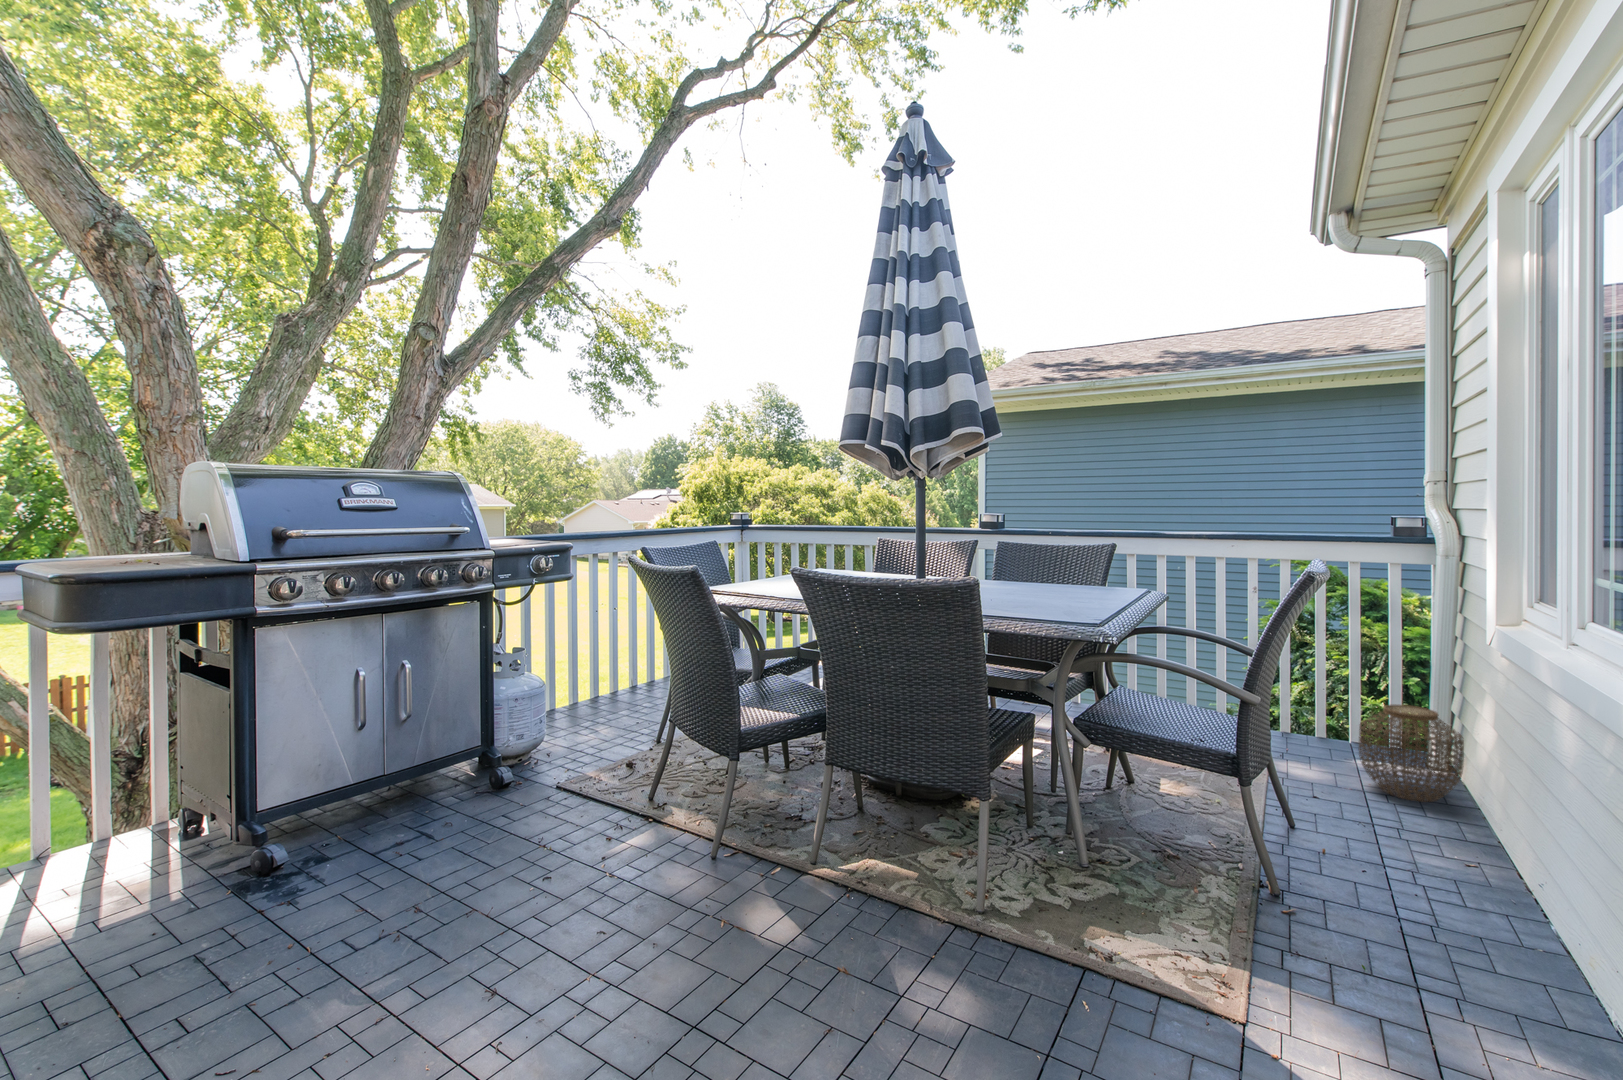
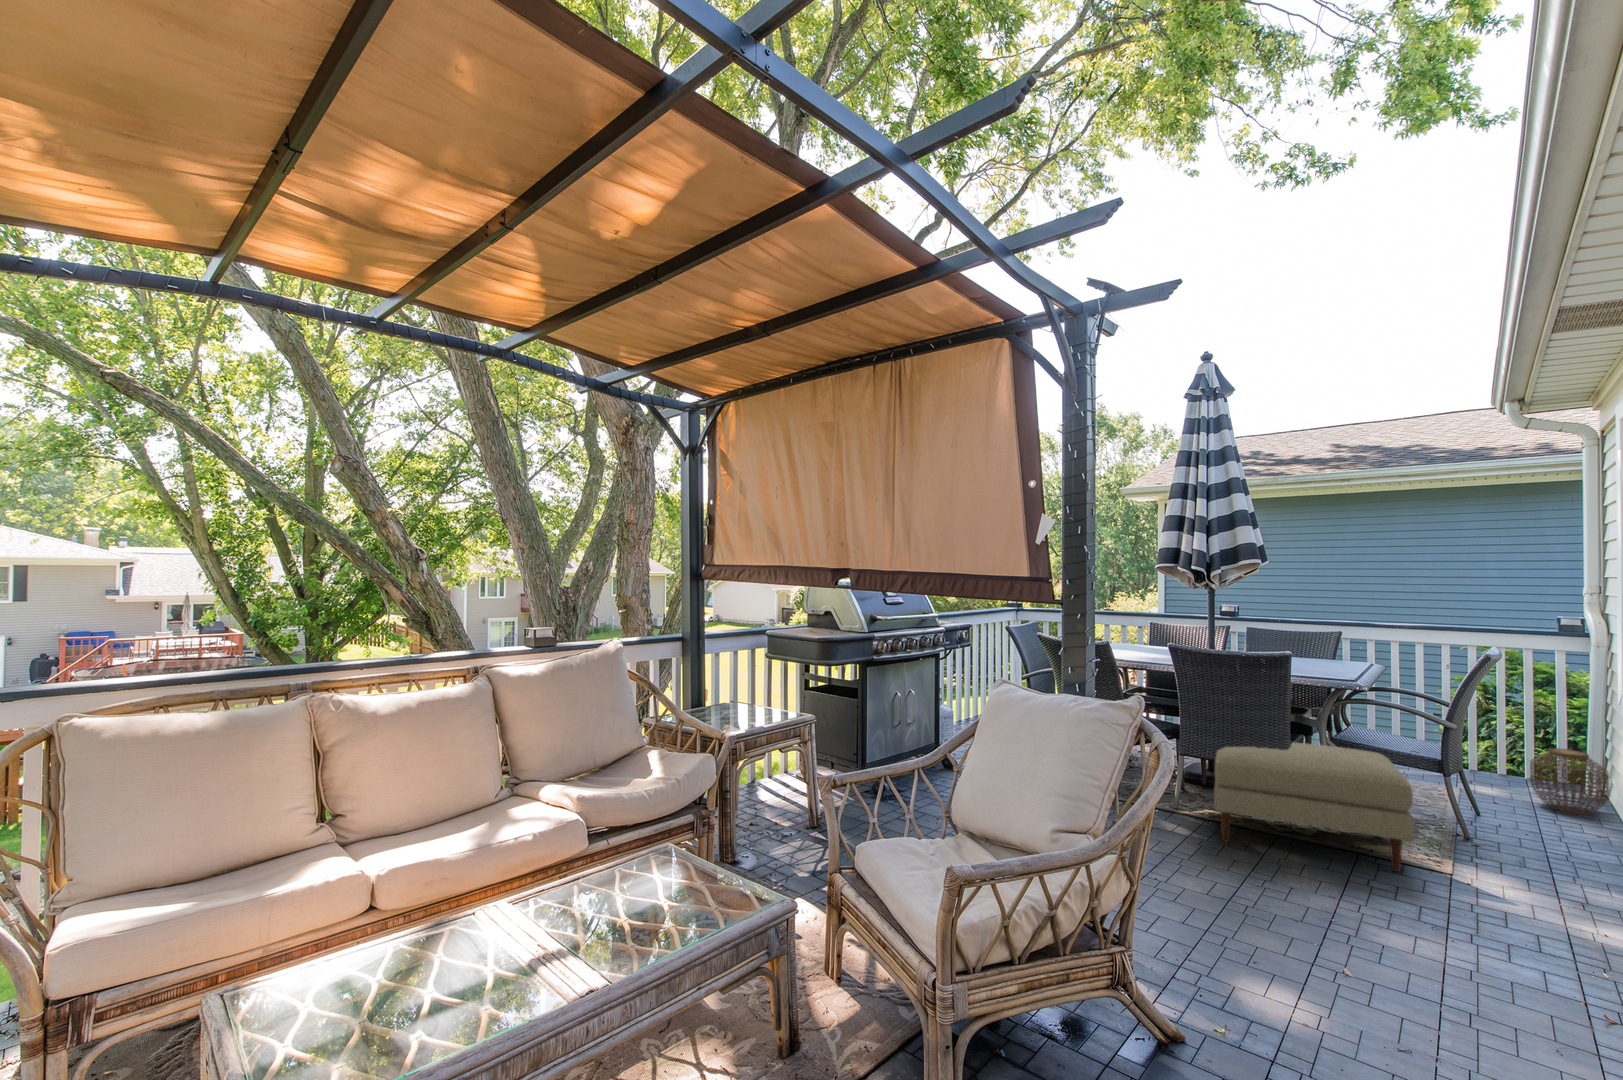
ottoman: none [851,722,1178,989] -> present [1214,742,1414,872]

